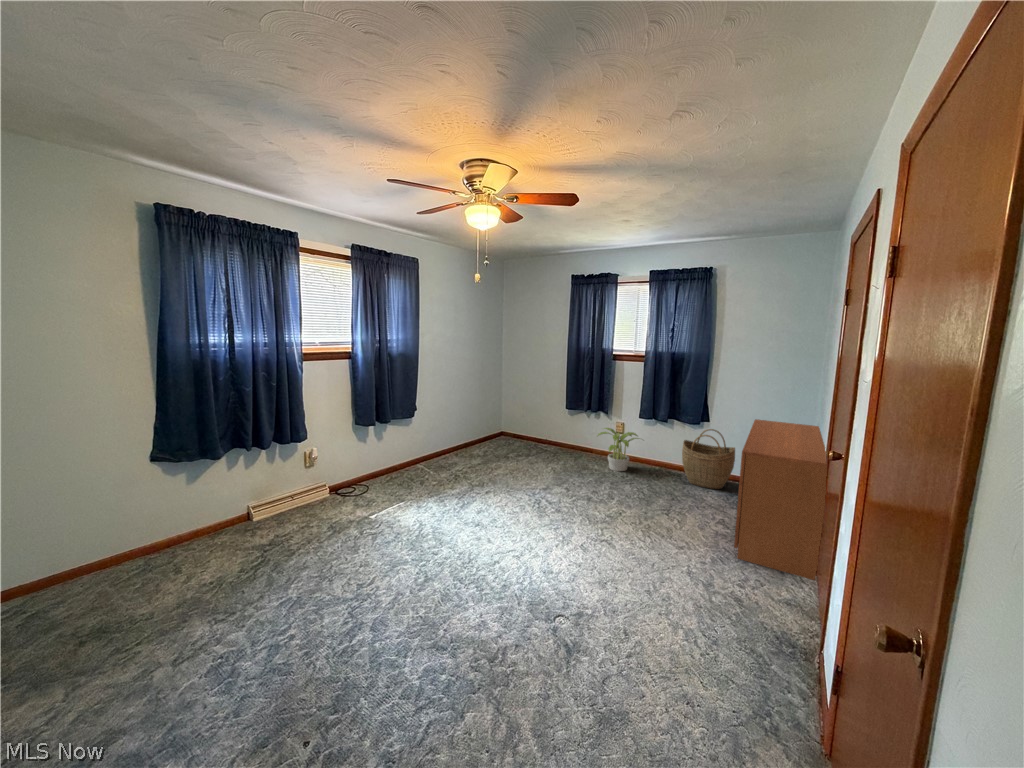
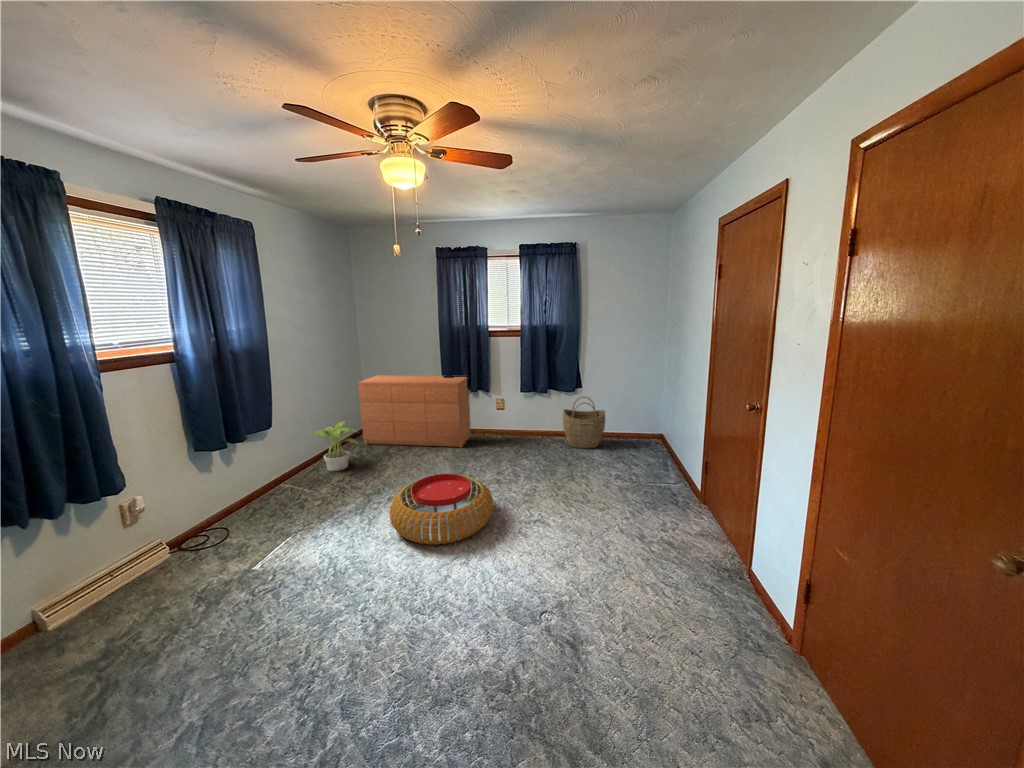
dresser: present [734,419,827,580] -> present [358,375,471,447]
potted plant: present [598,428,639,471] -> present [313,422,359,471]
pouf: none [472,477,566,539] -> present [390,474,493,545]

